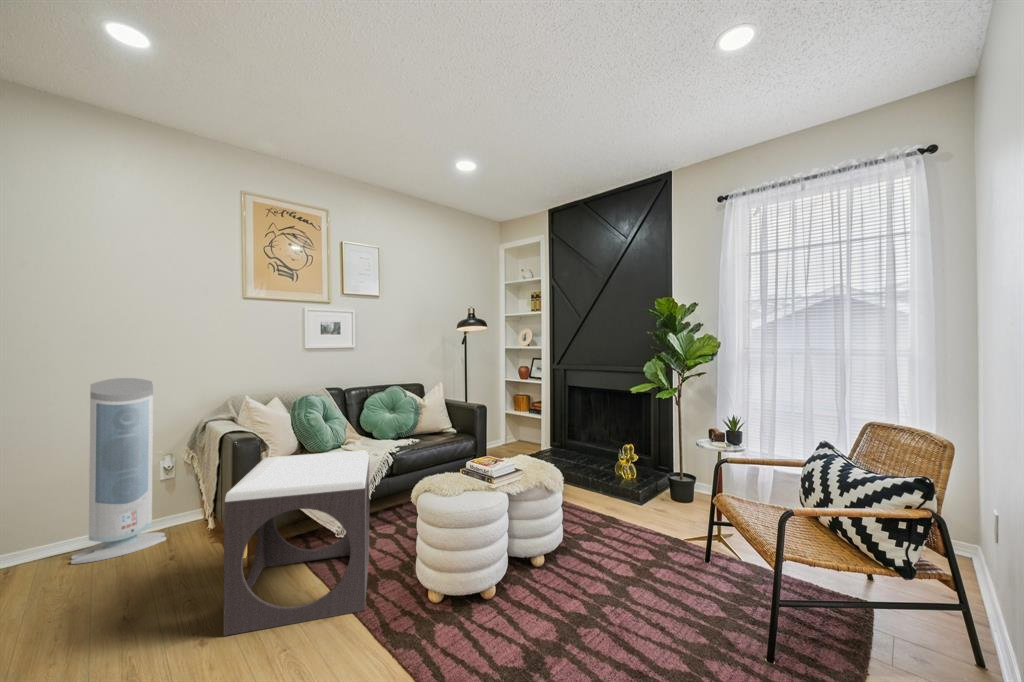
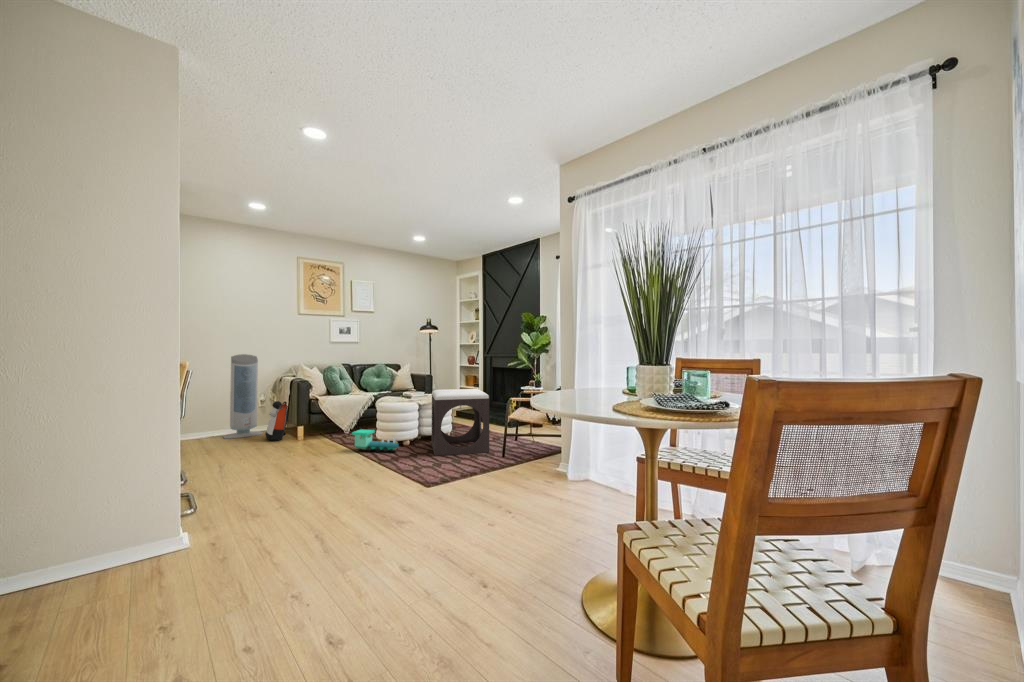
footstool: present [224,451,369,636] -> present [432,389,489,456]
backpack: none [164,476,217,575] -> present [265,401,289,441]
toy train: none [365,566,483,639] -> present [352,430,399,452]

